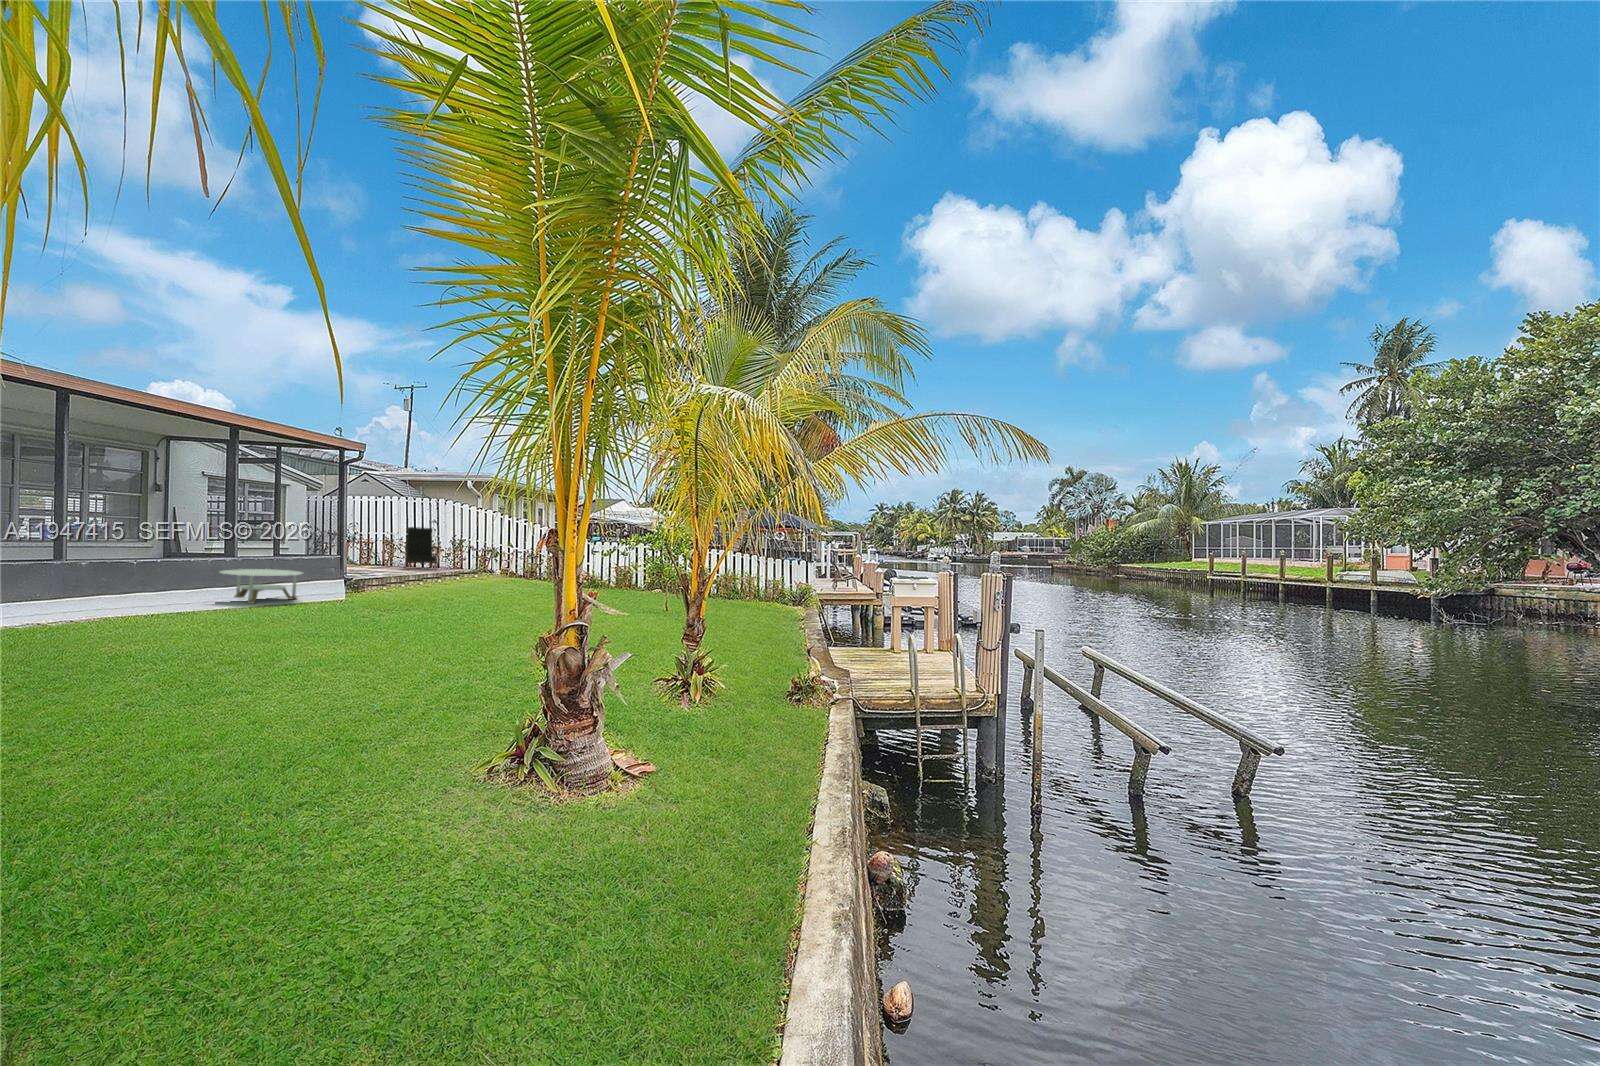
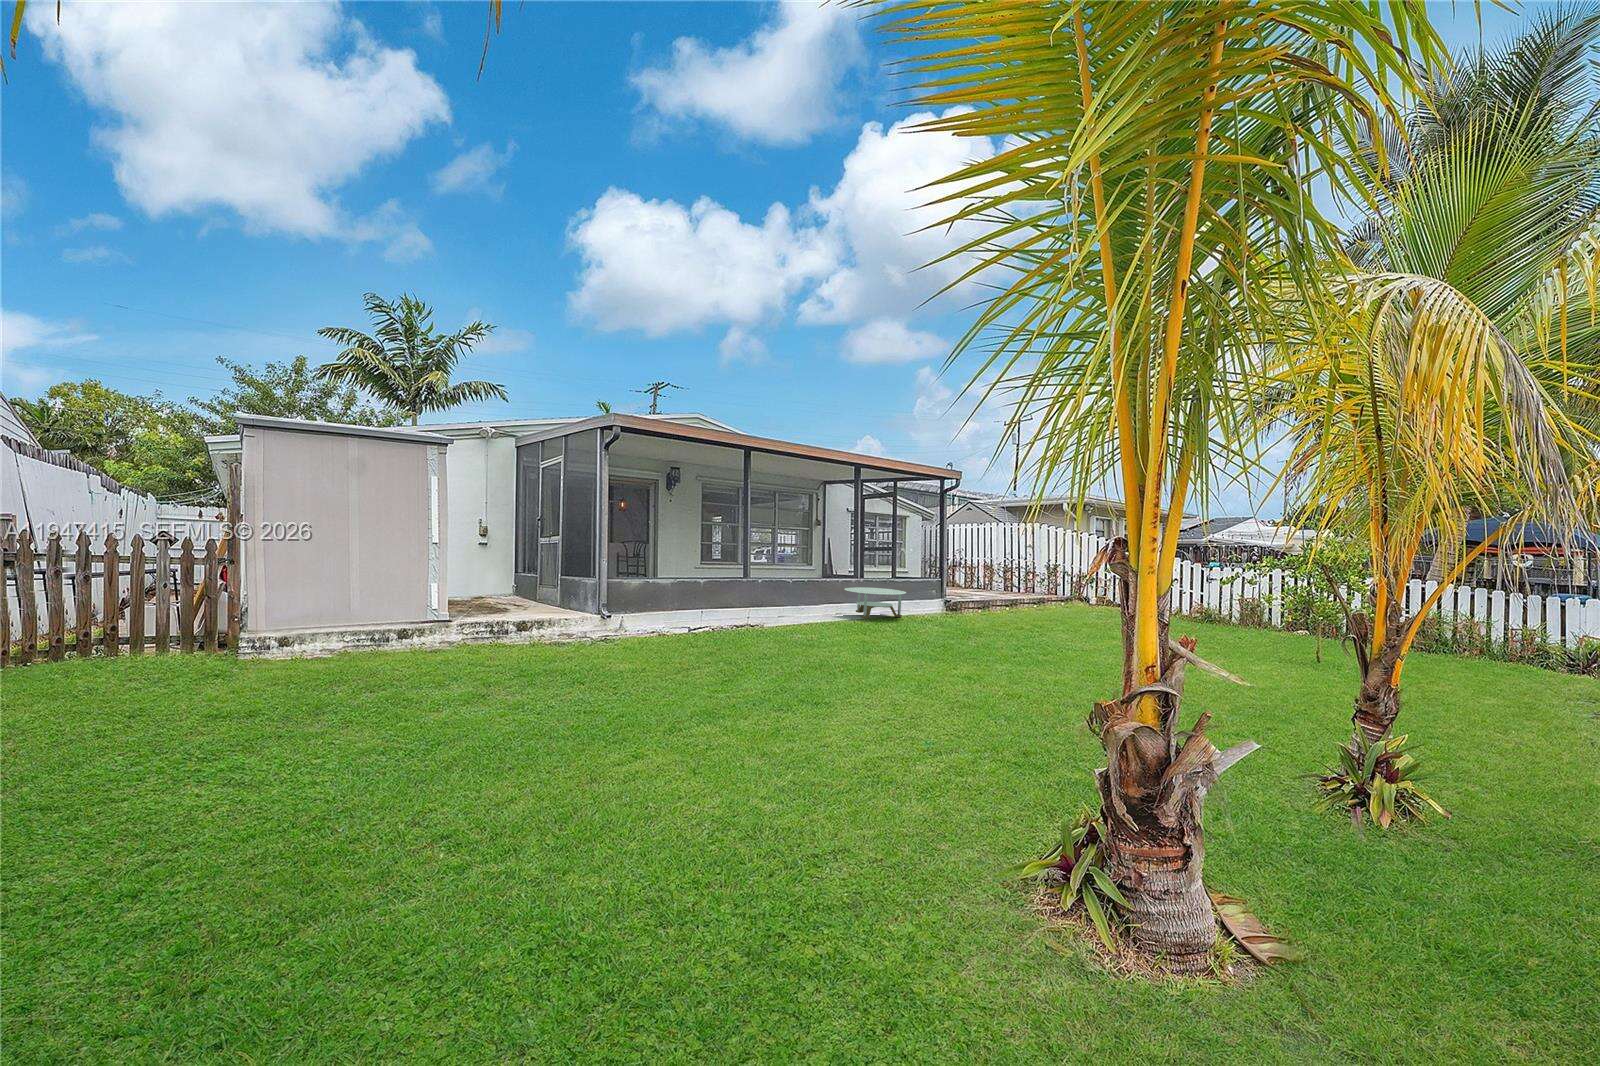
lounge chair: present [404,527,438,569] -> none [1002,552,1035,596]

